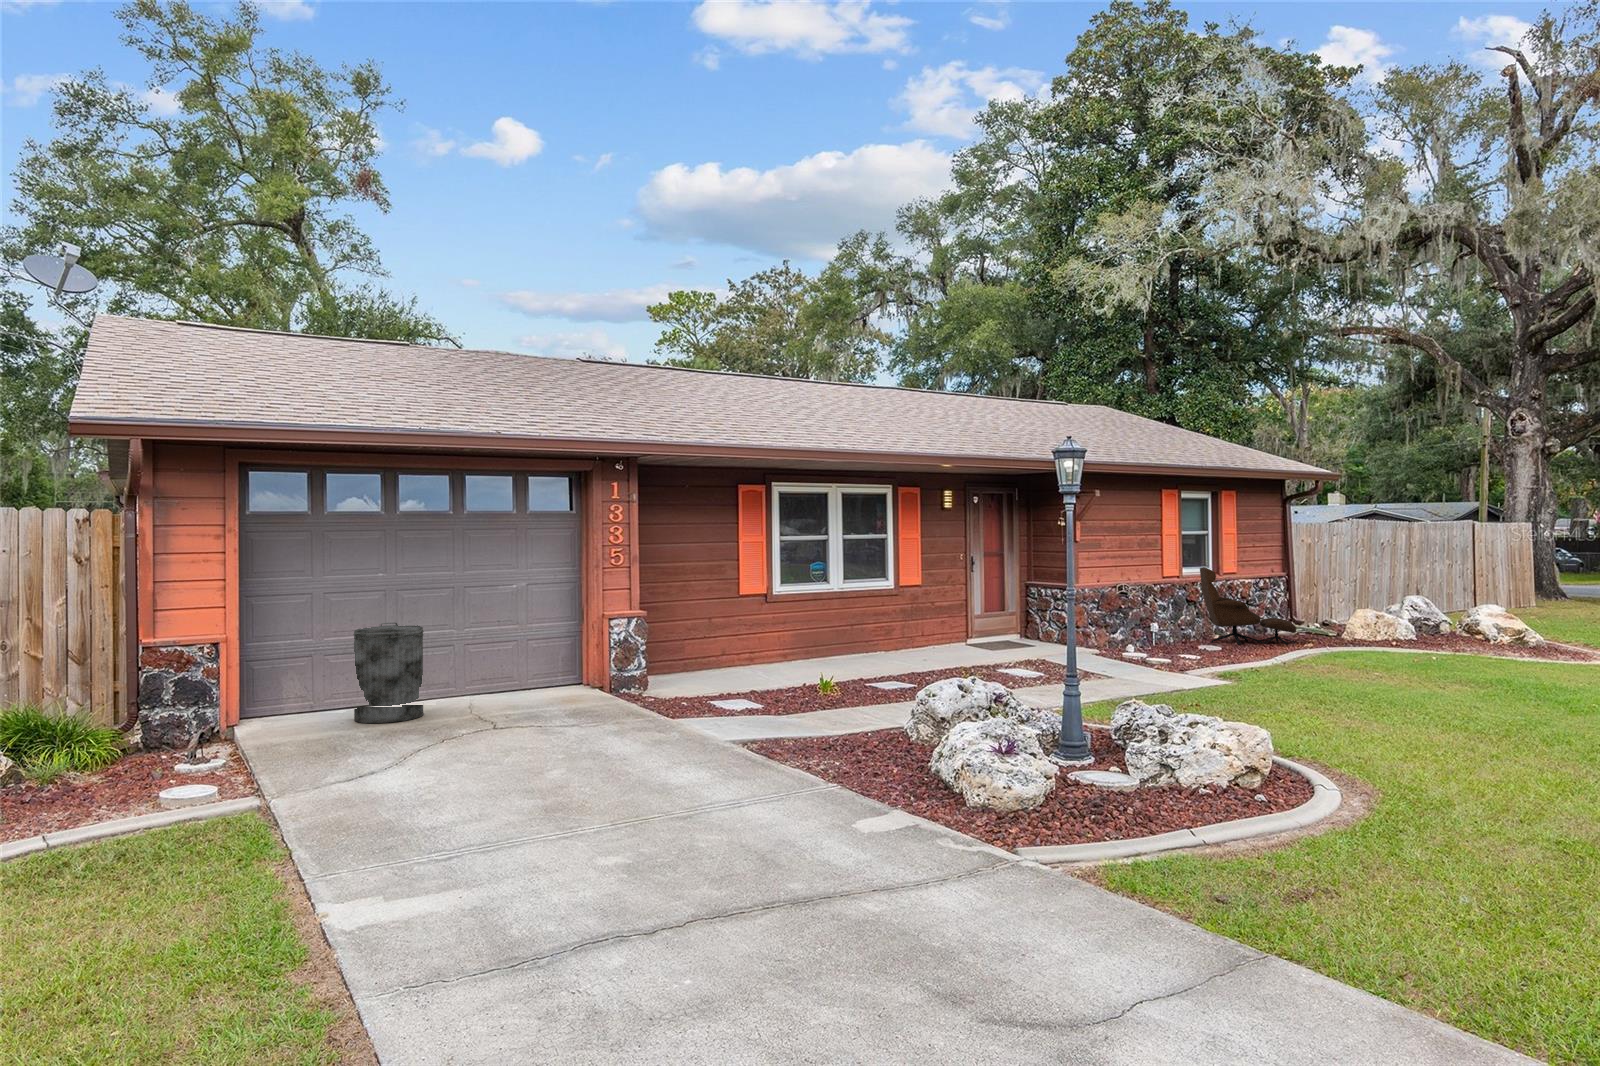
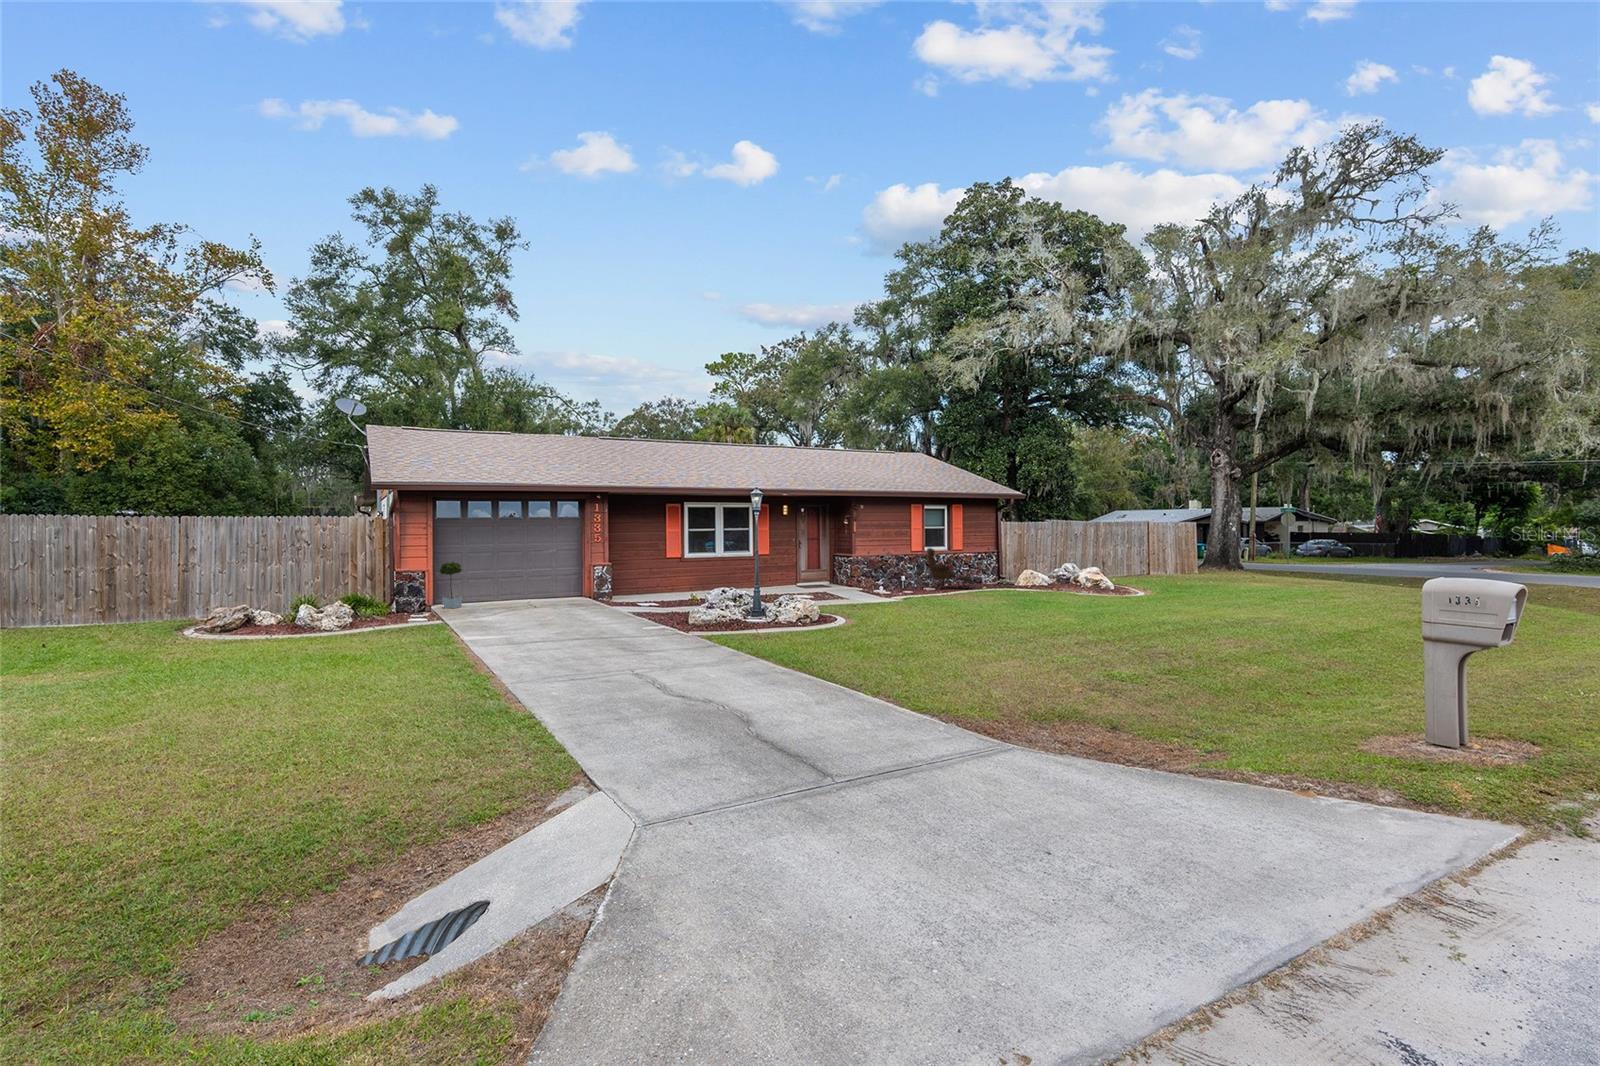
potted tree: none [257,614,313,725] -> present [440,562,462,608]
trash can: present [353,623,424,723] -> none [479,566,509,608]

